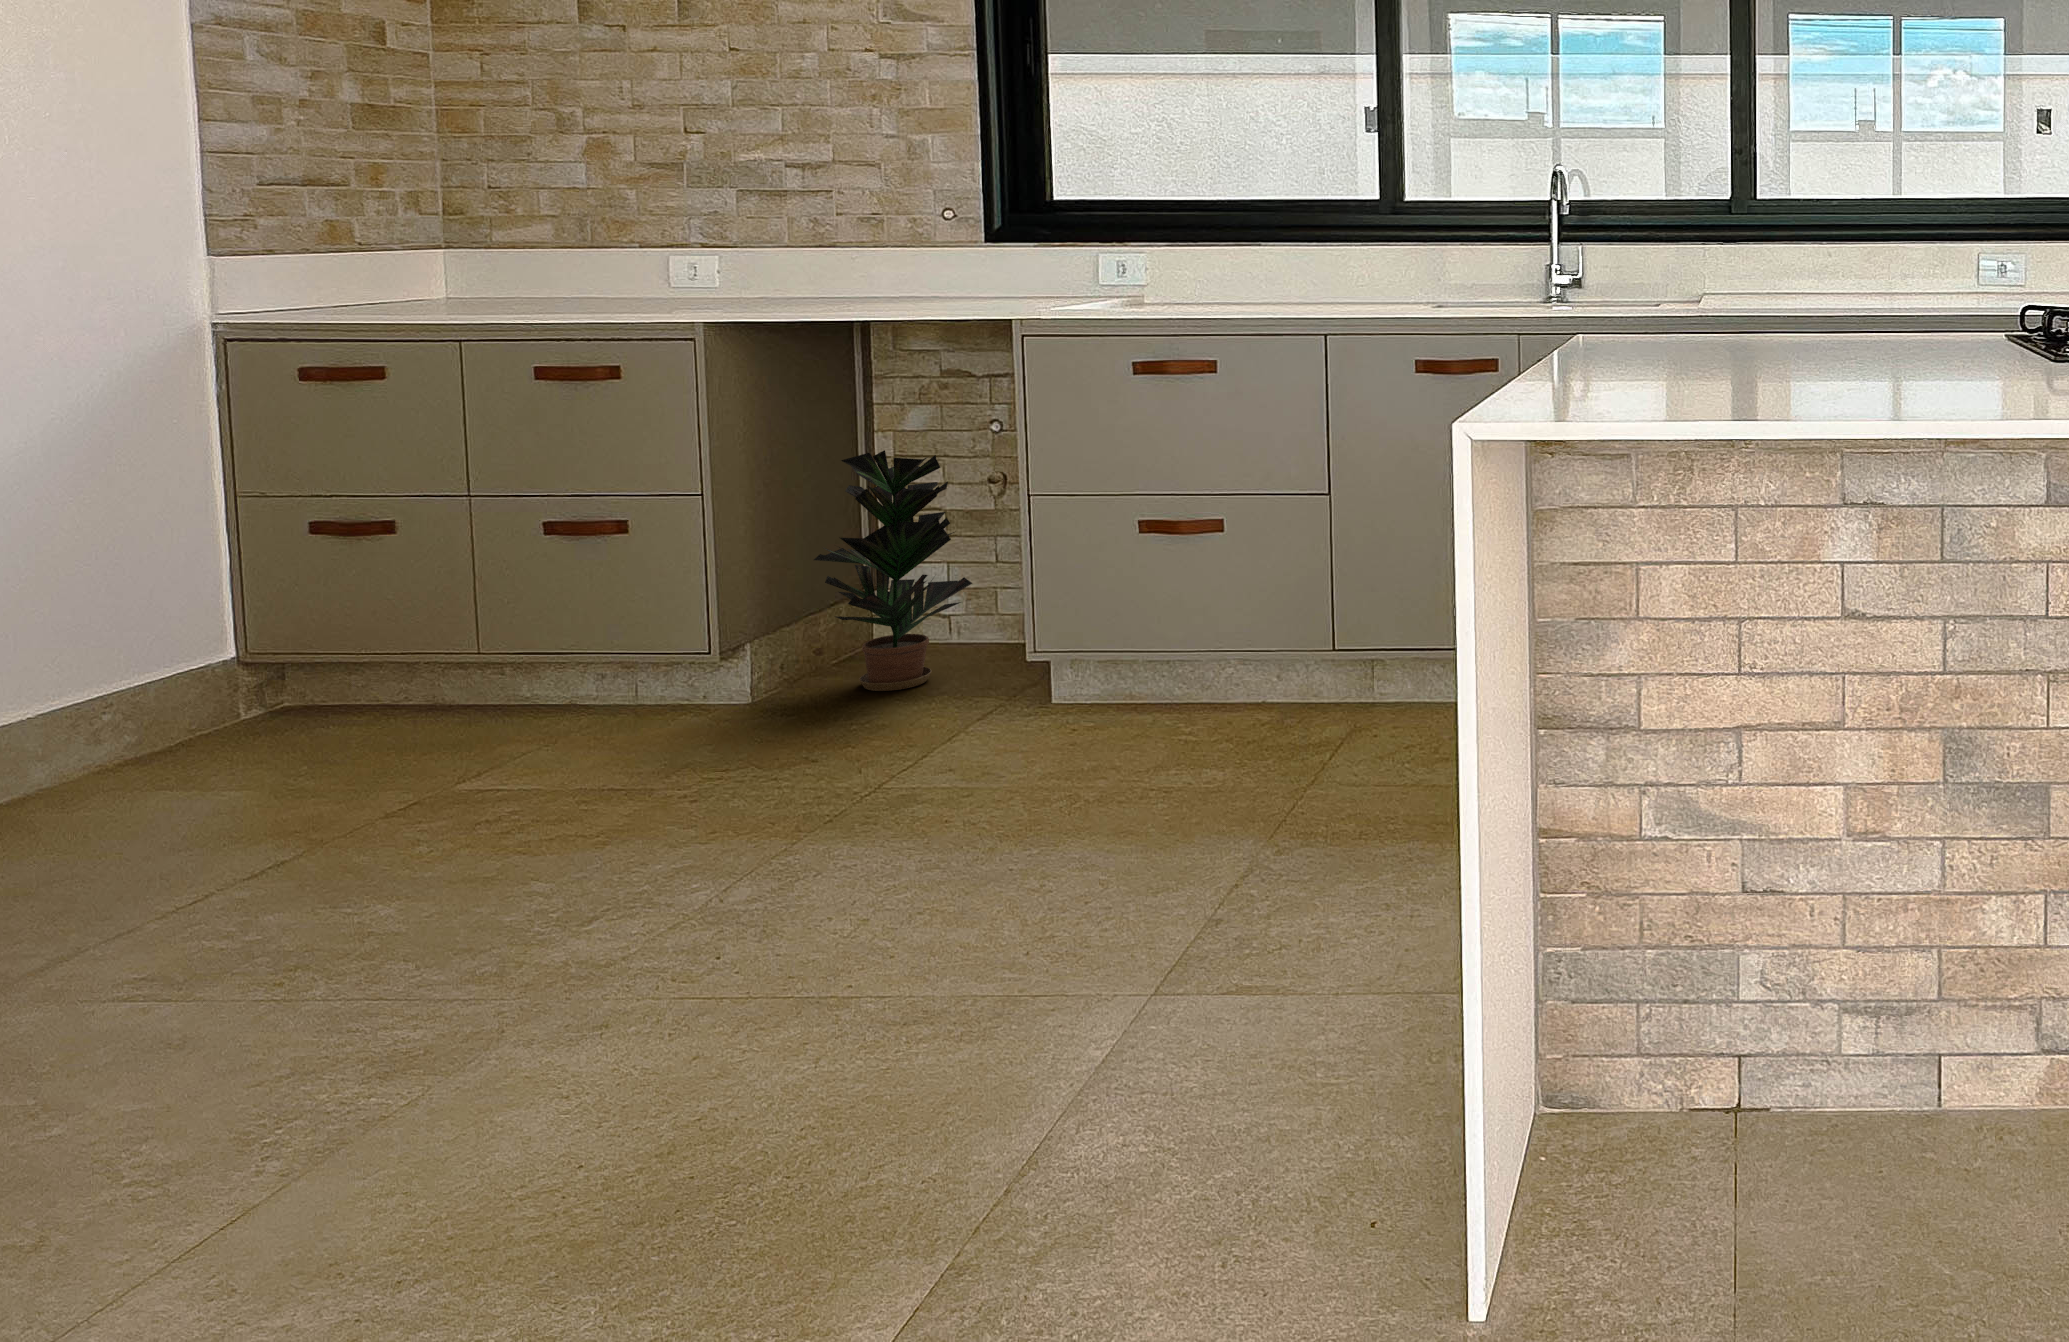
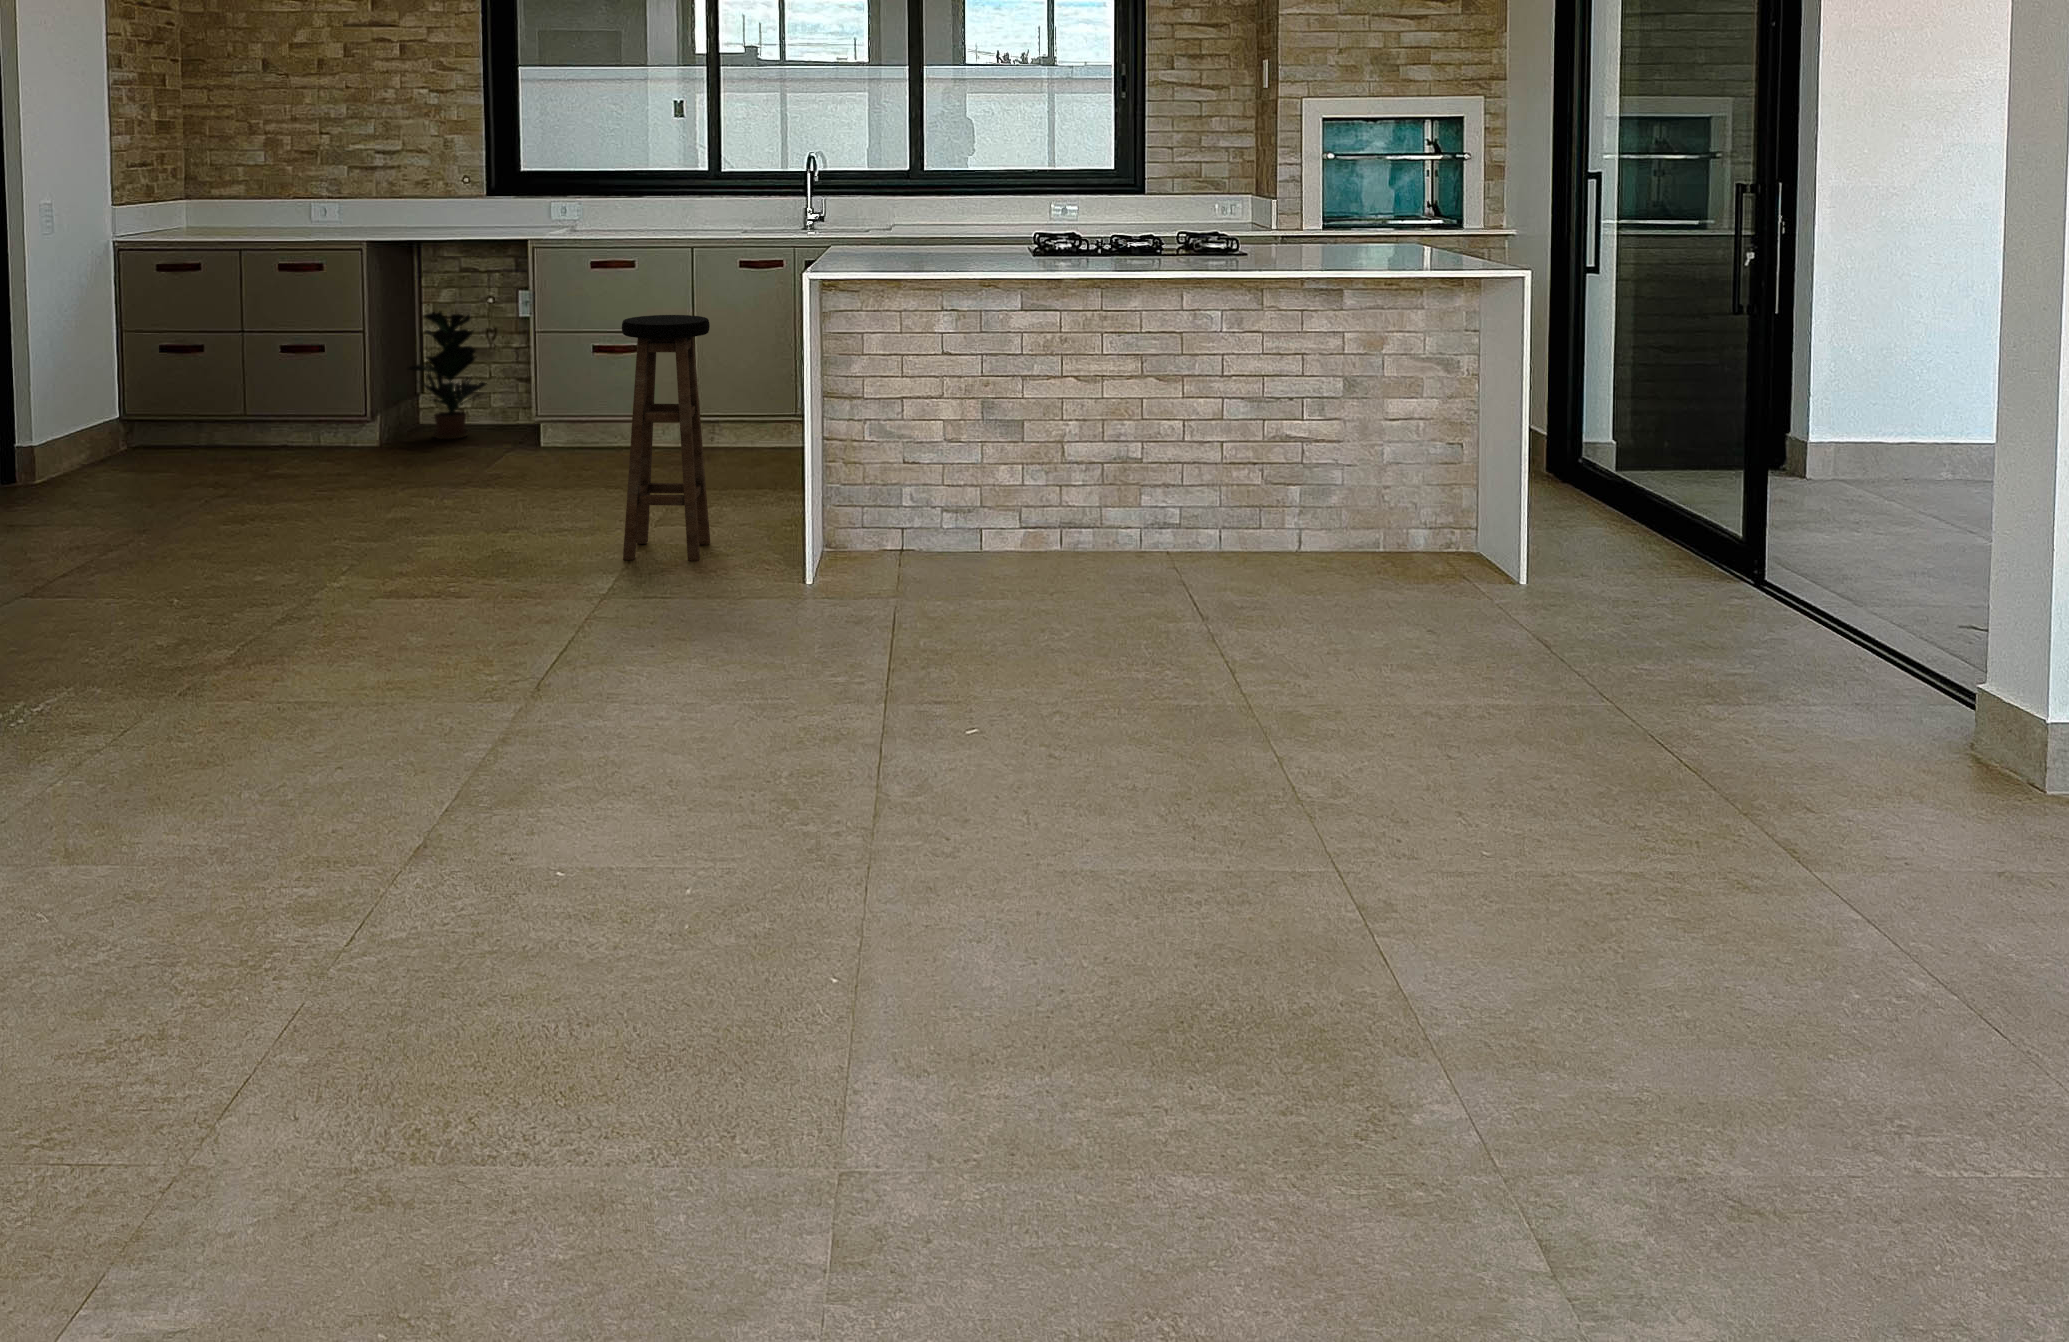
bar stool: none [992,511,1257,1185] -> present [622,315,710,561]

